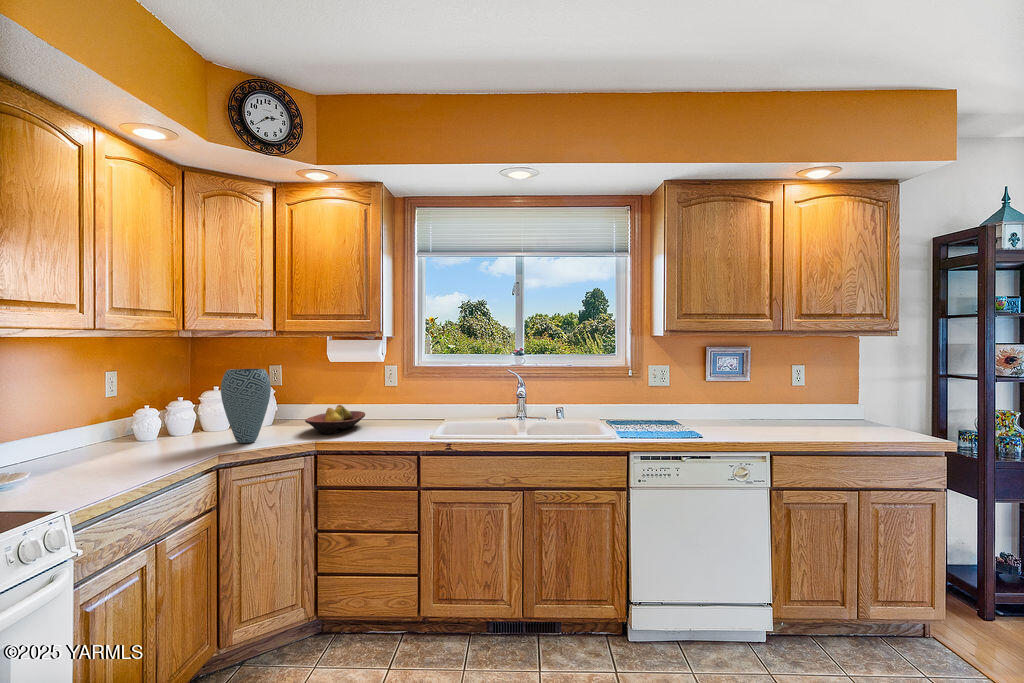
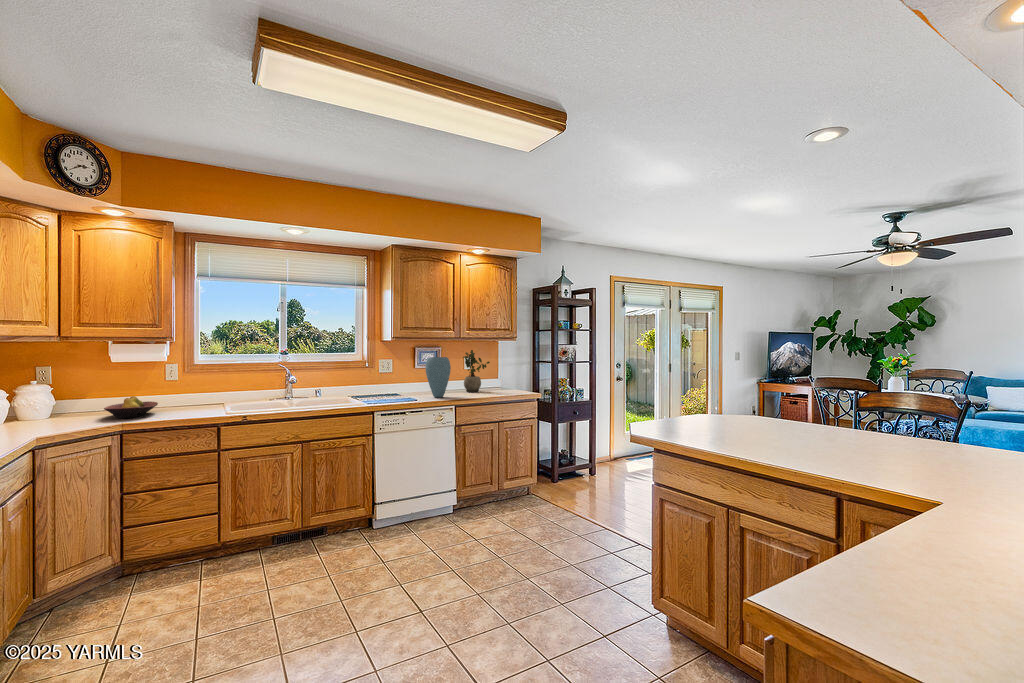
potted plant: none [789,353,843,427] -> present [463,350,490,392]
vase: present [221,369,271,443] -> present [426,357,451,398]

